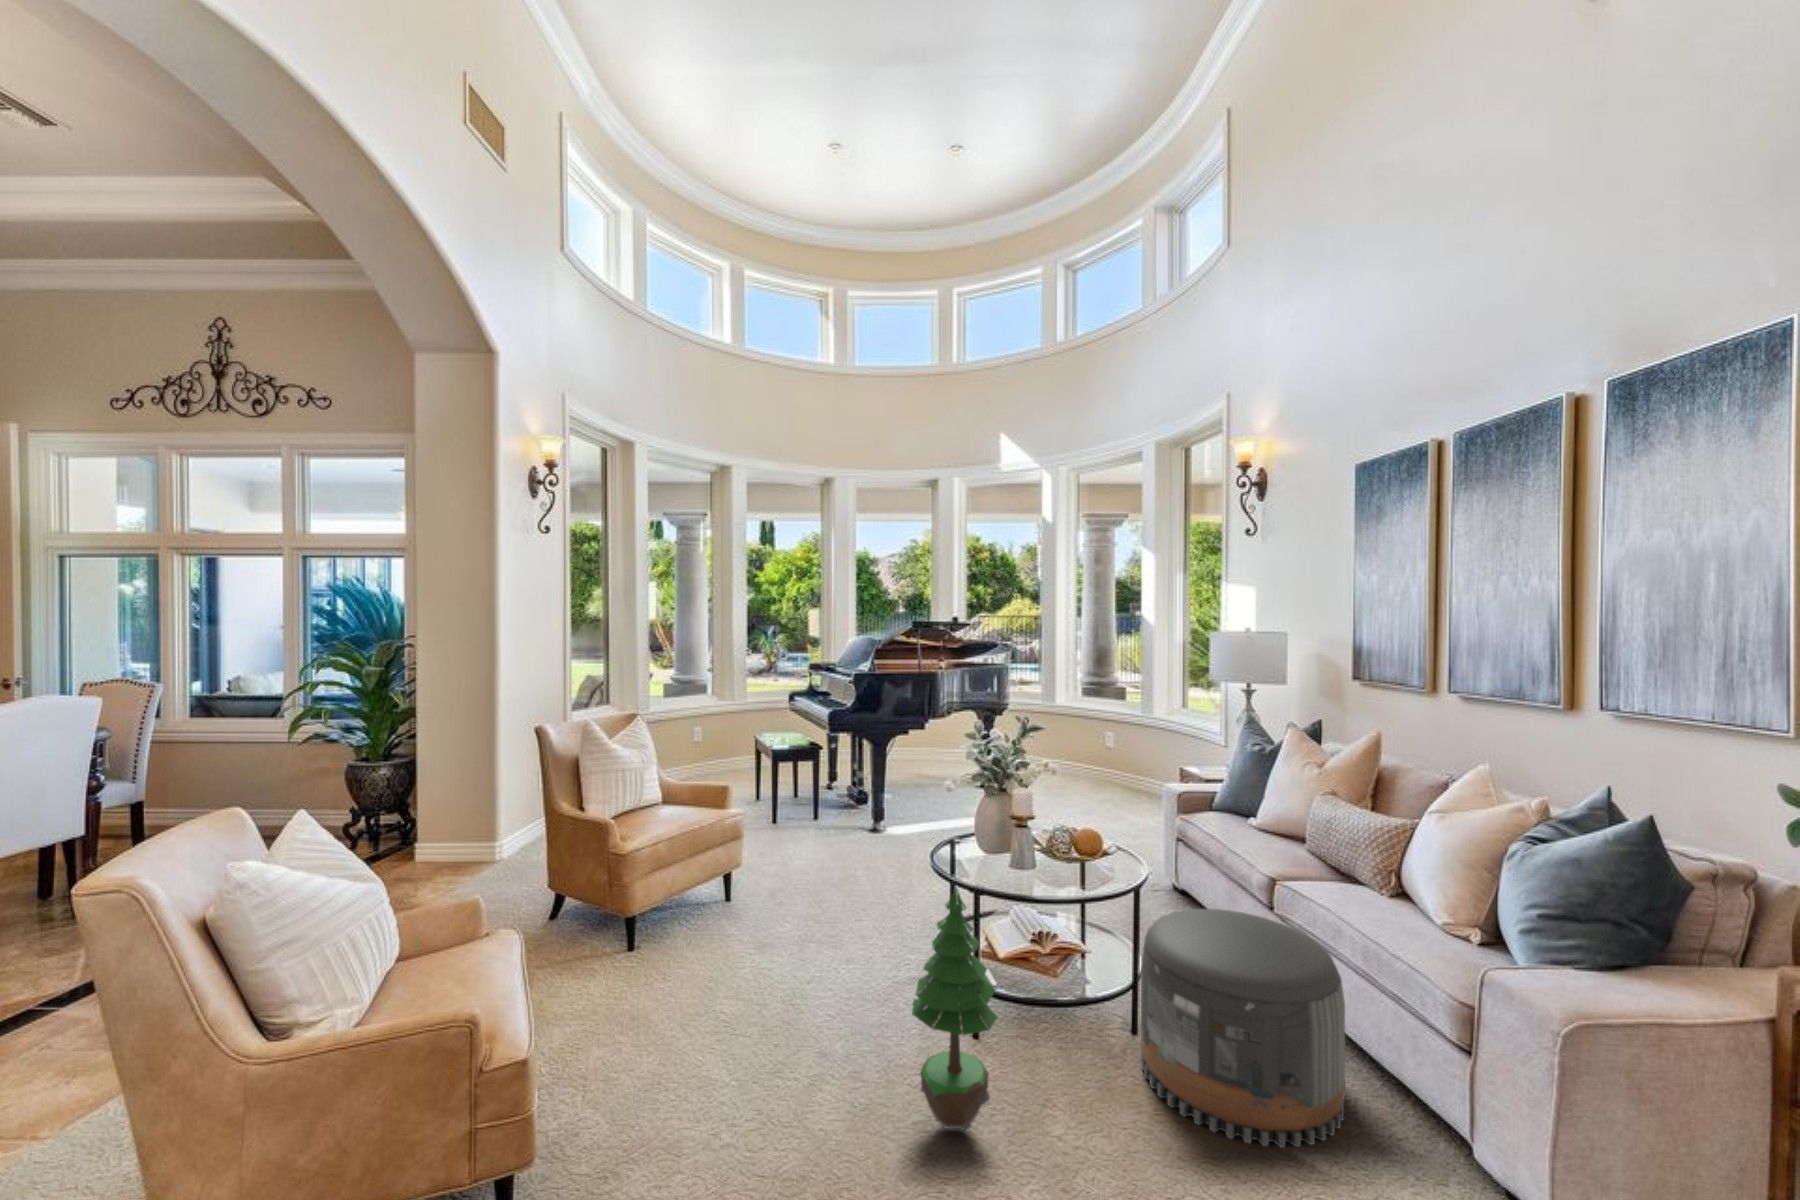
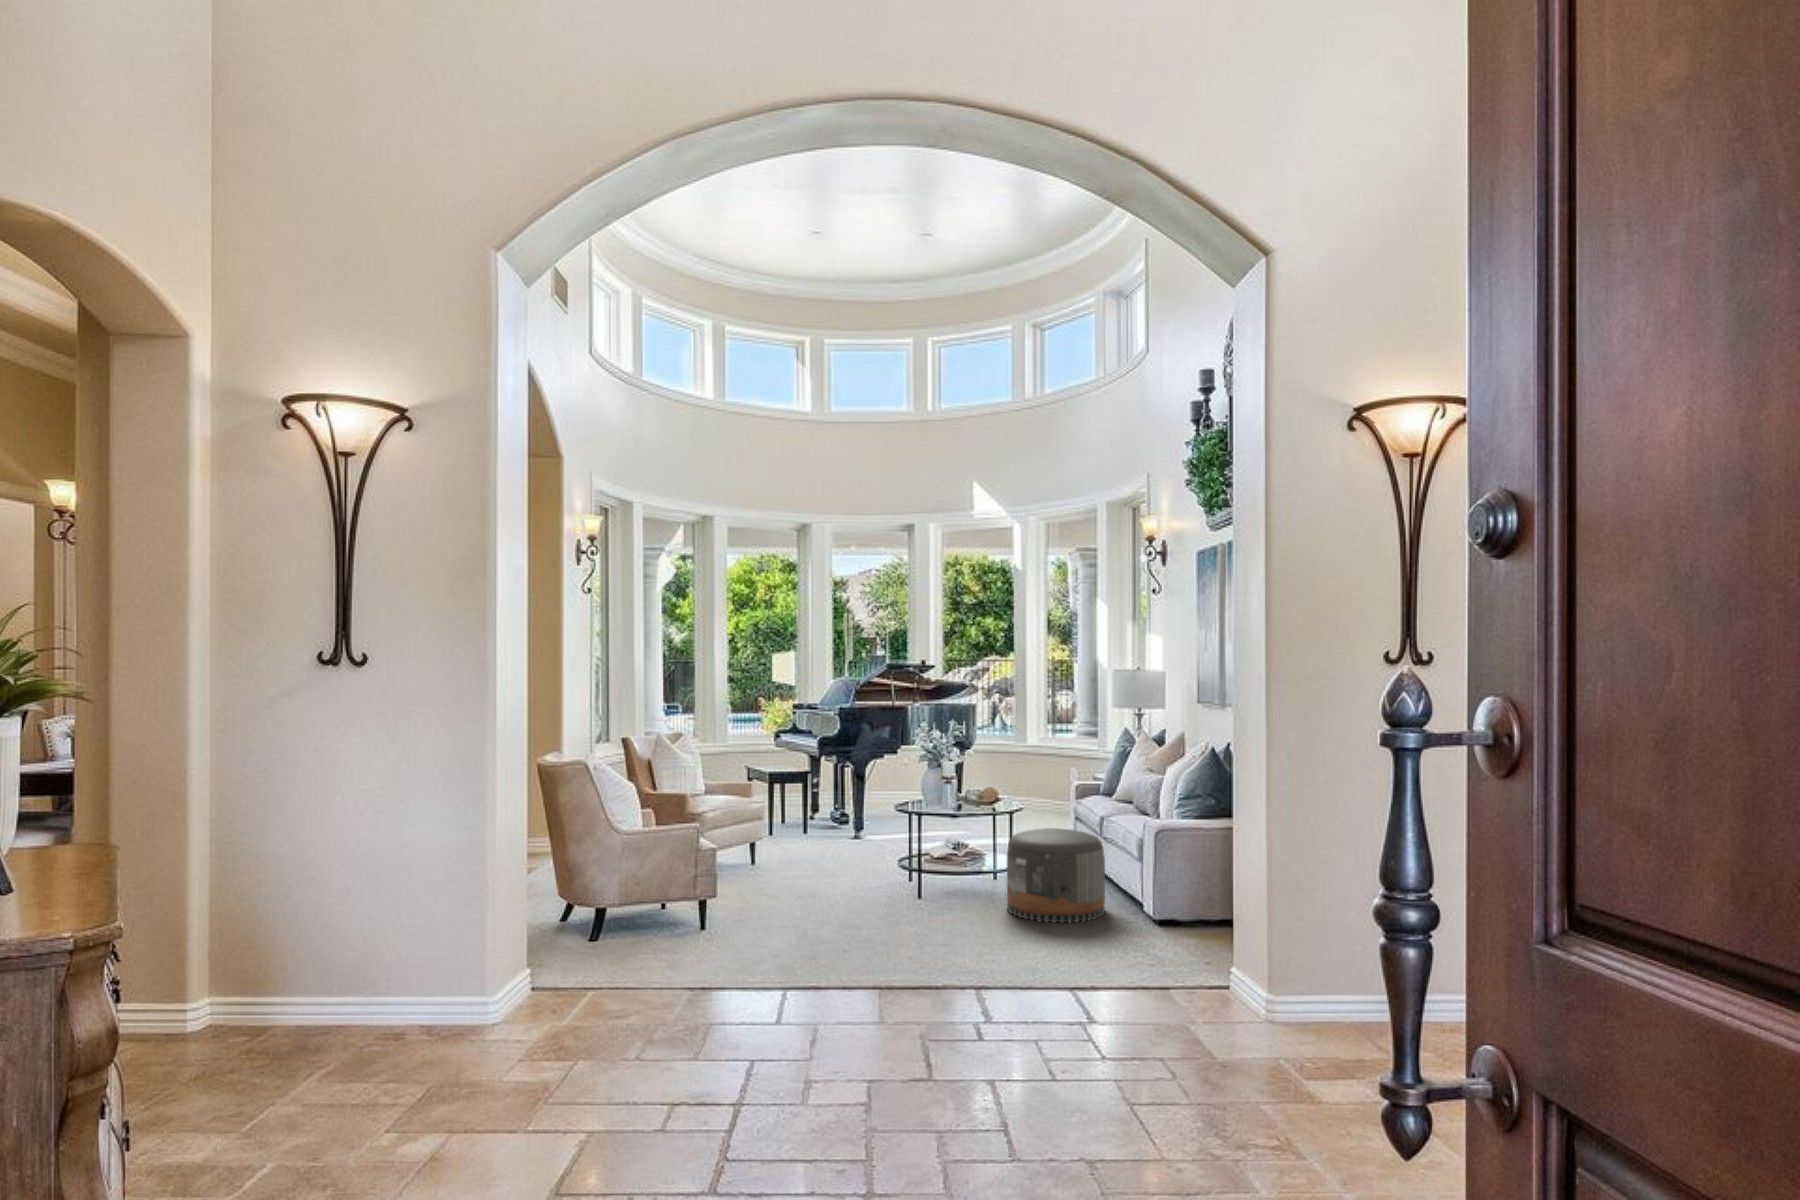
potted tree: present [912,888,998,1130] -> none [883,800,926,921]

